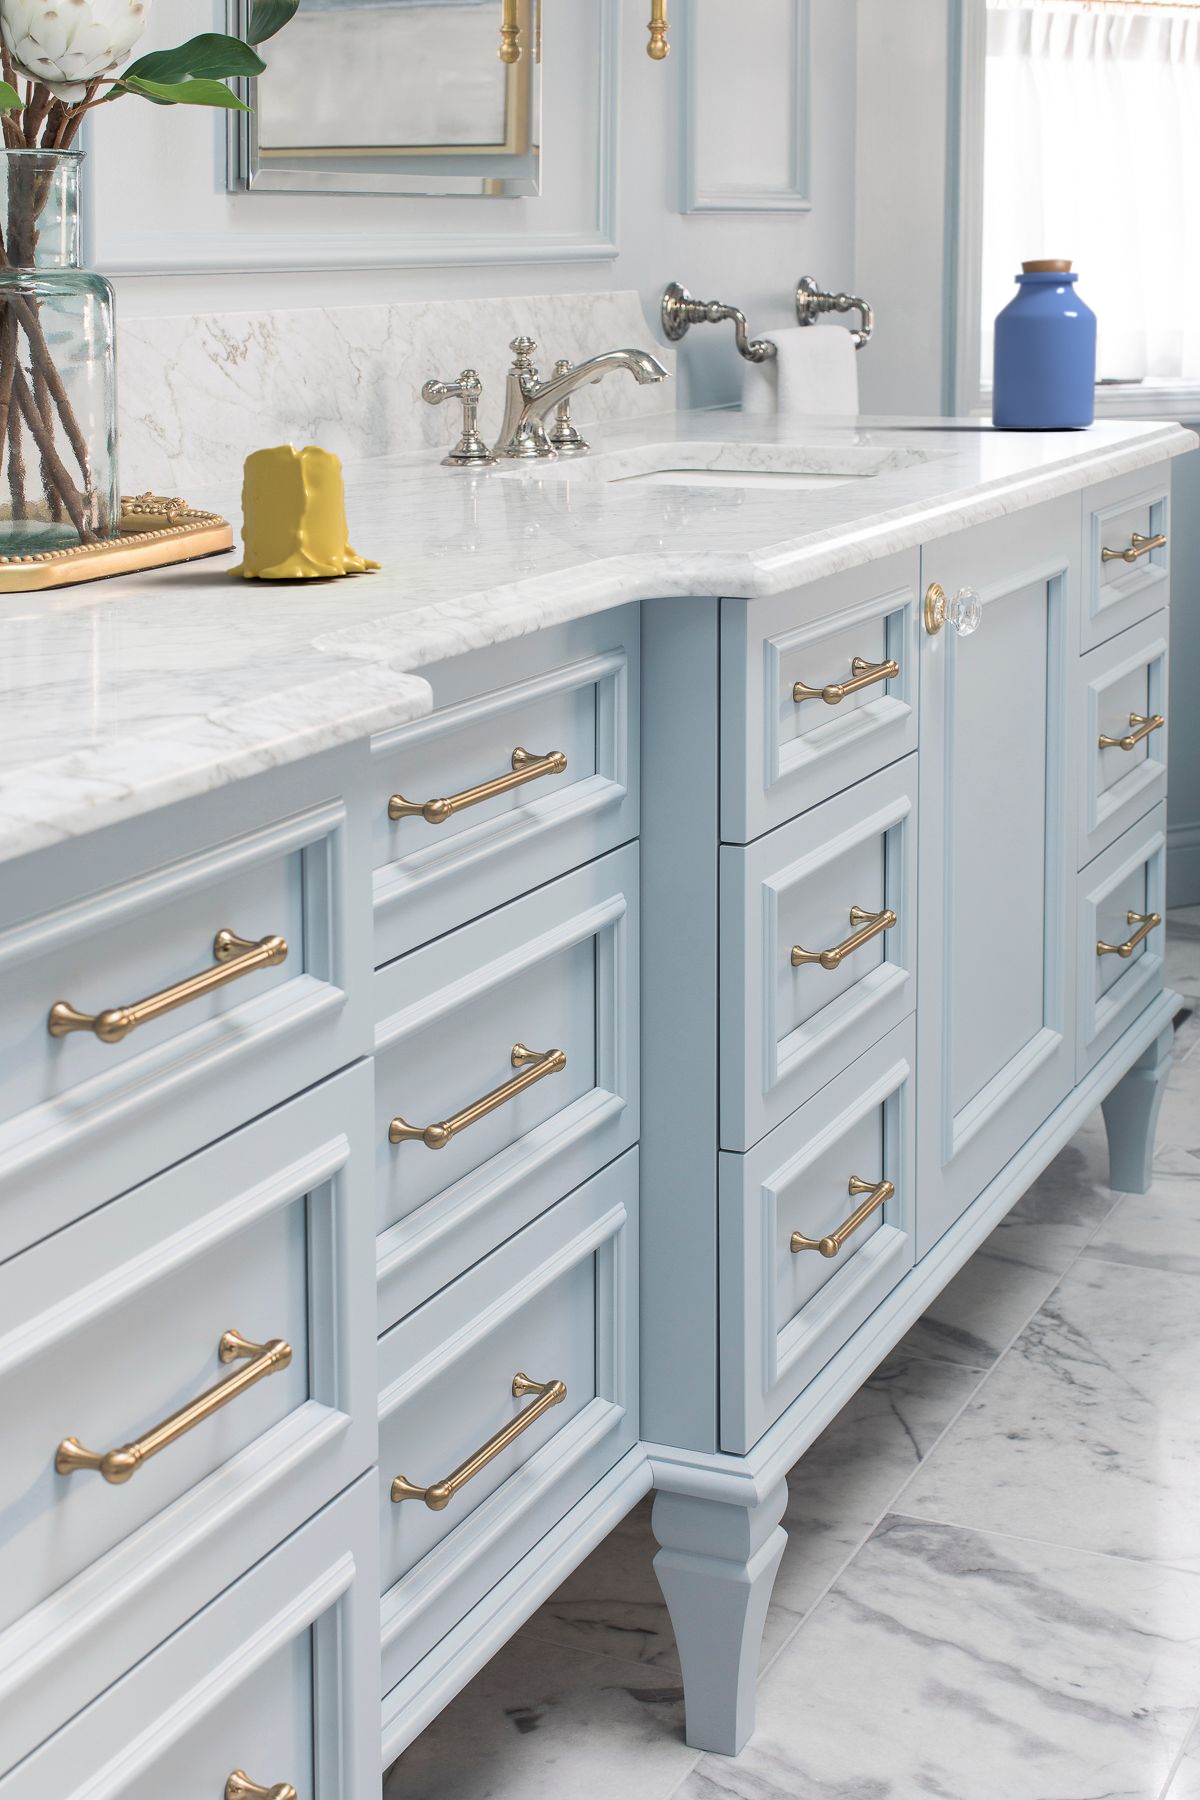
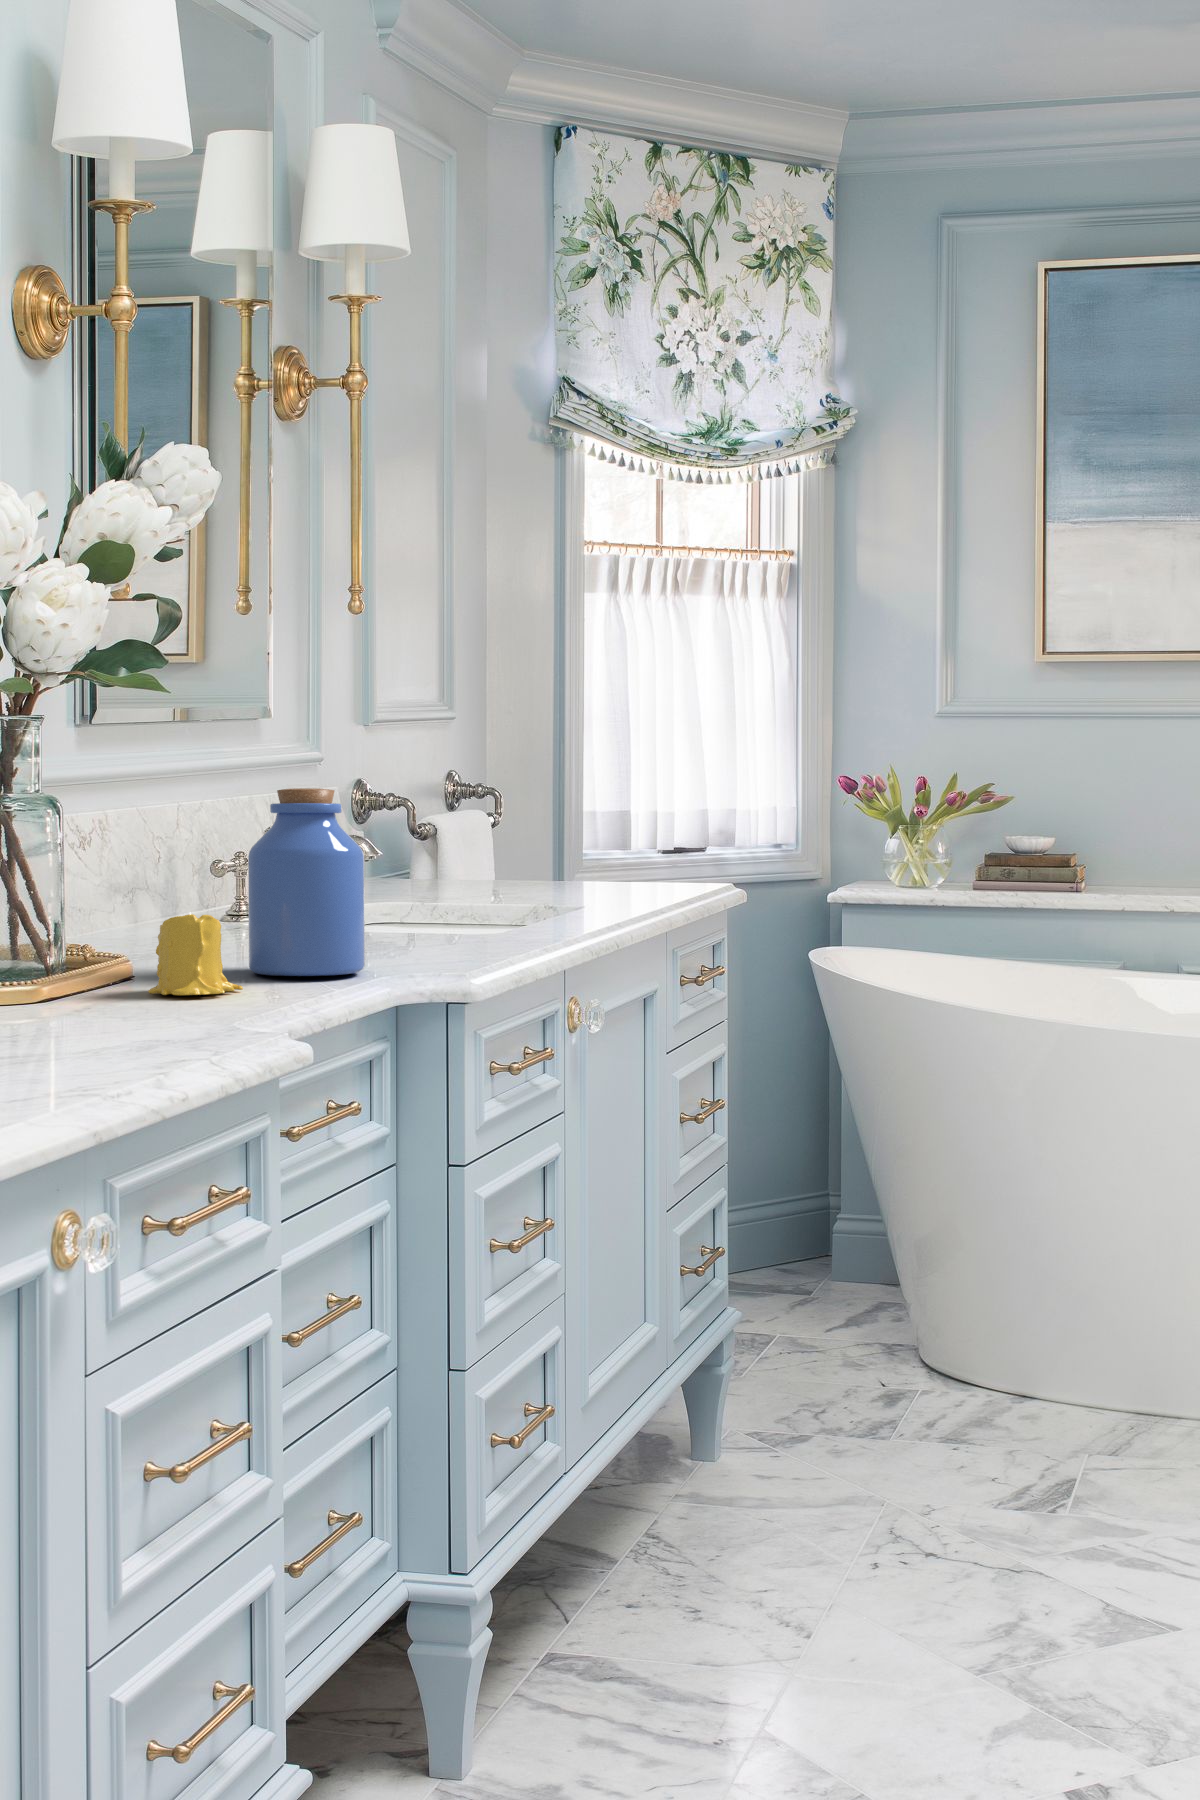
jar: present [992,259,1097,429] -> present [248,788,365,976]

